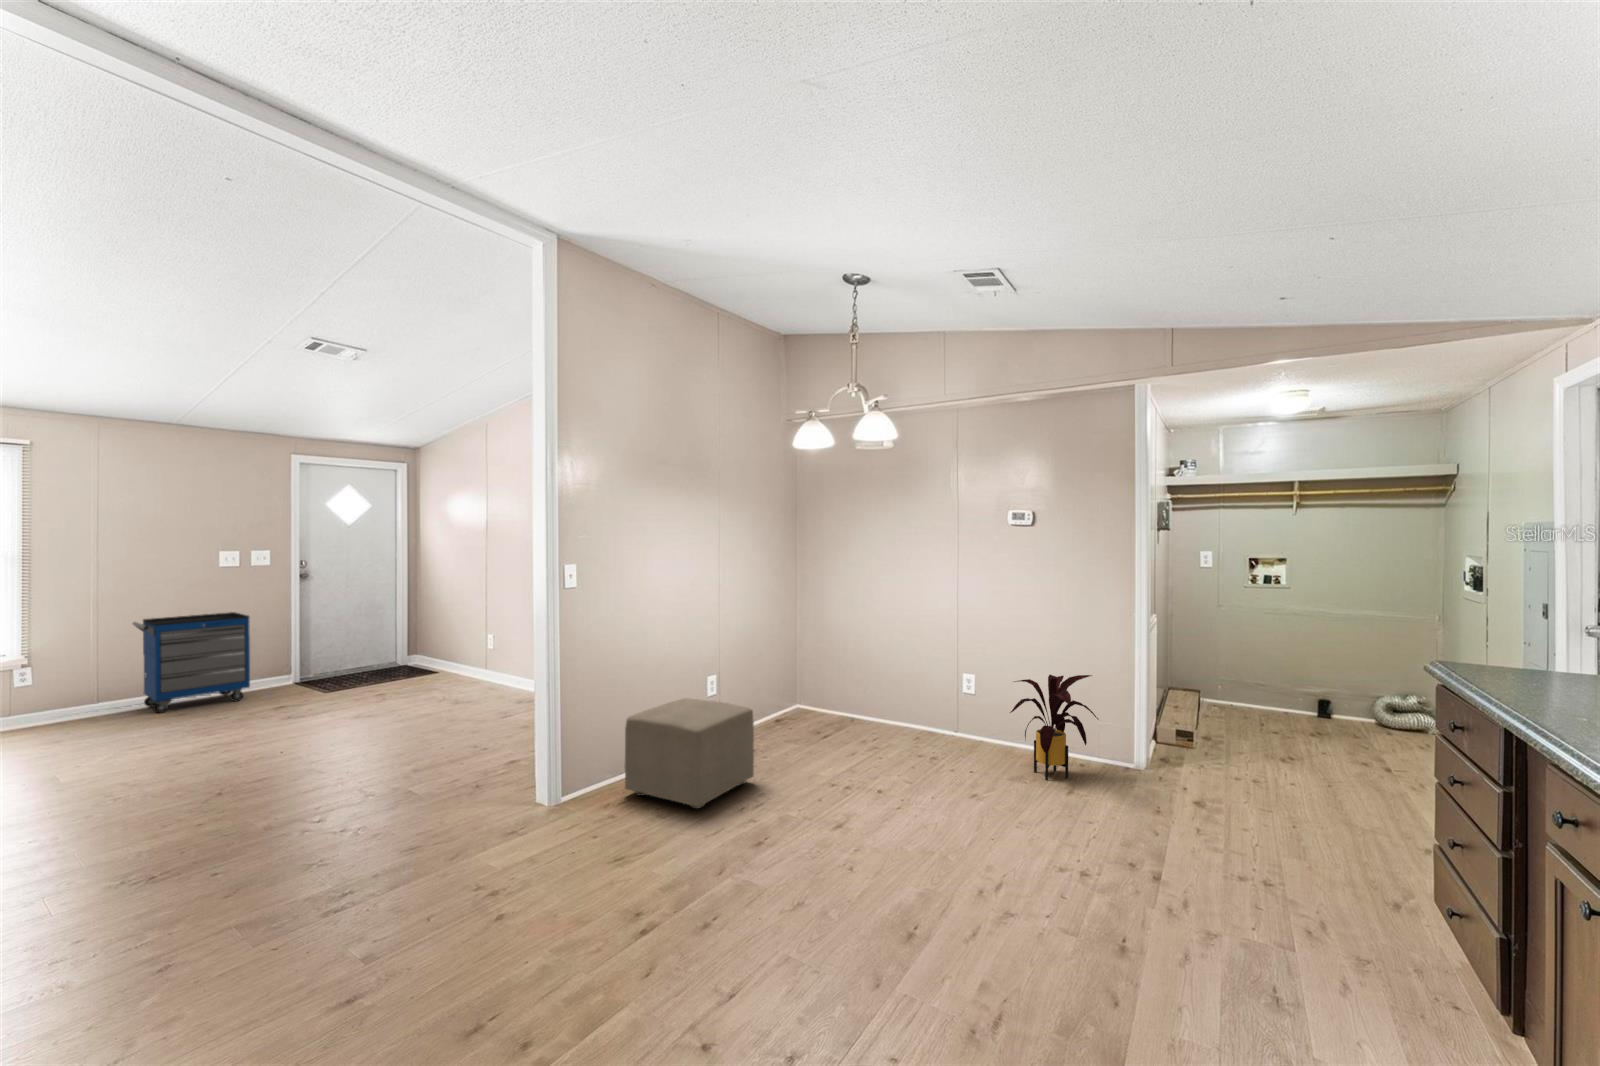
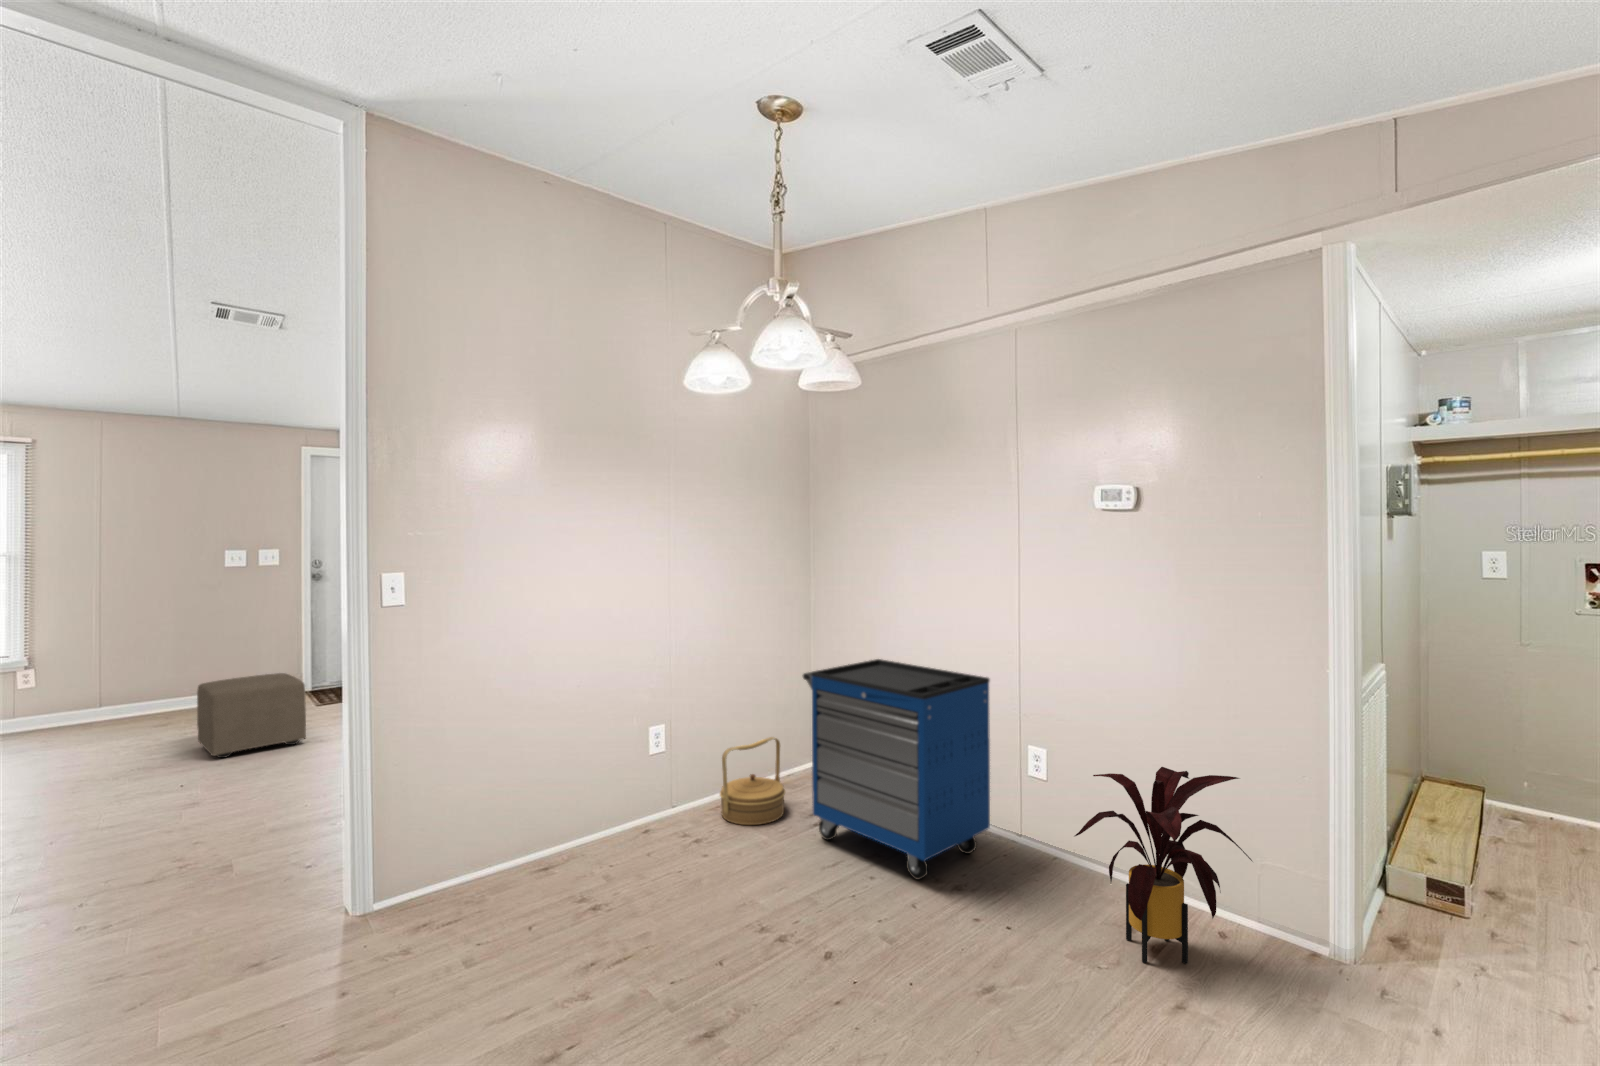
storage cabinet: present [133,612,250,713] -> present [803,659,990,880]
basket: none [753,681,798,739] -> present [720,737,785,825]
ottoman: present [625,698,754,809] -> present [197,673,306,758]

